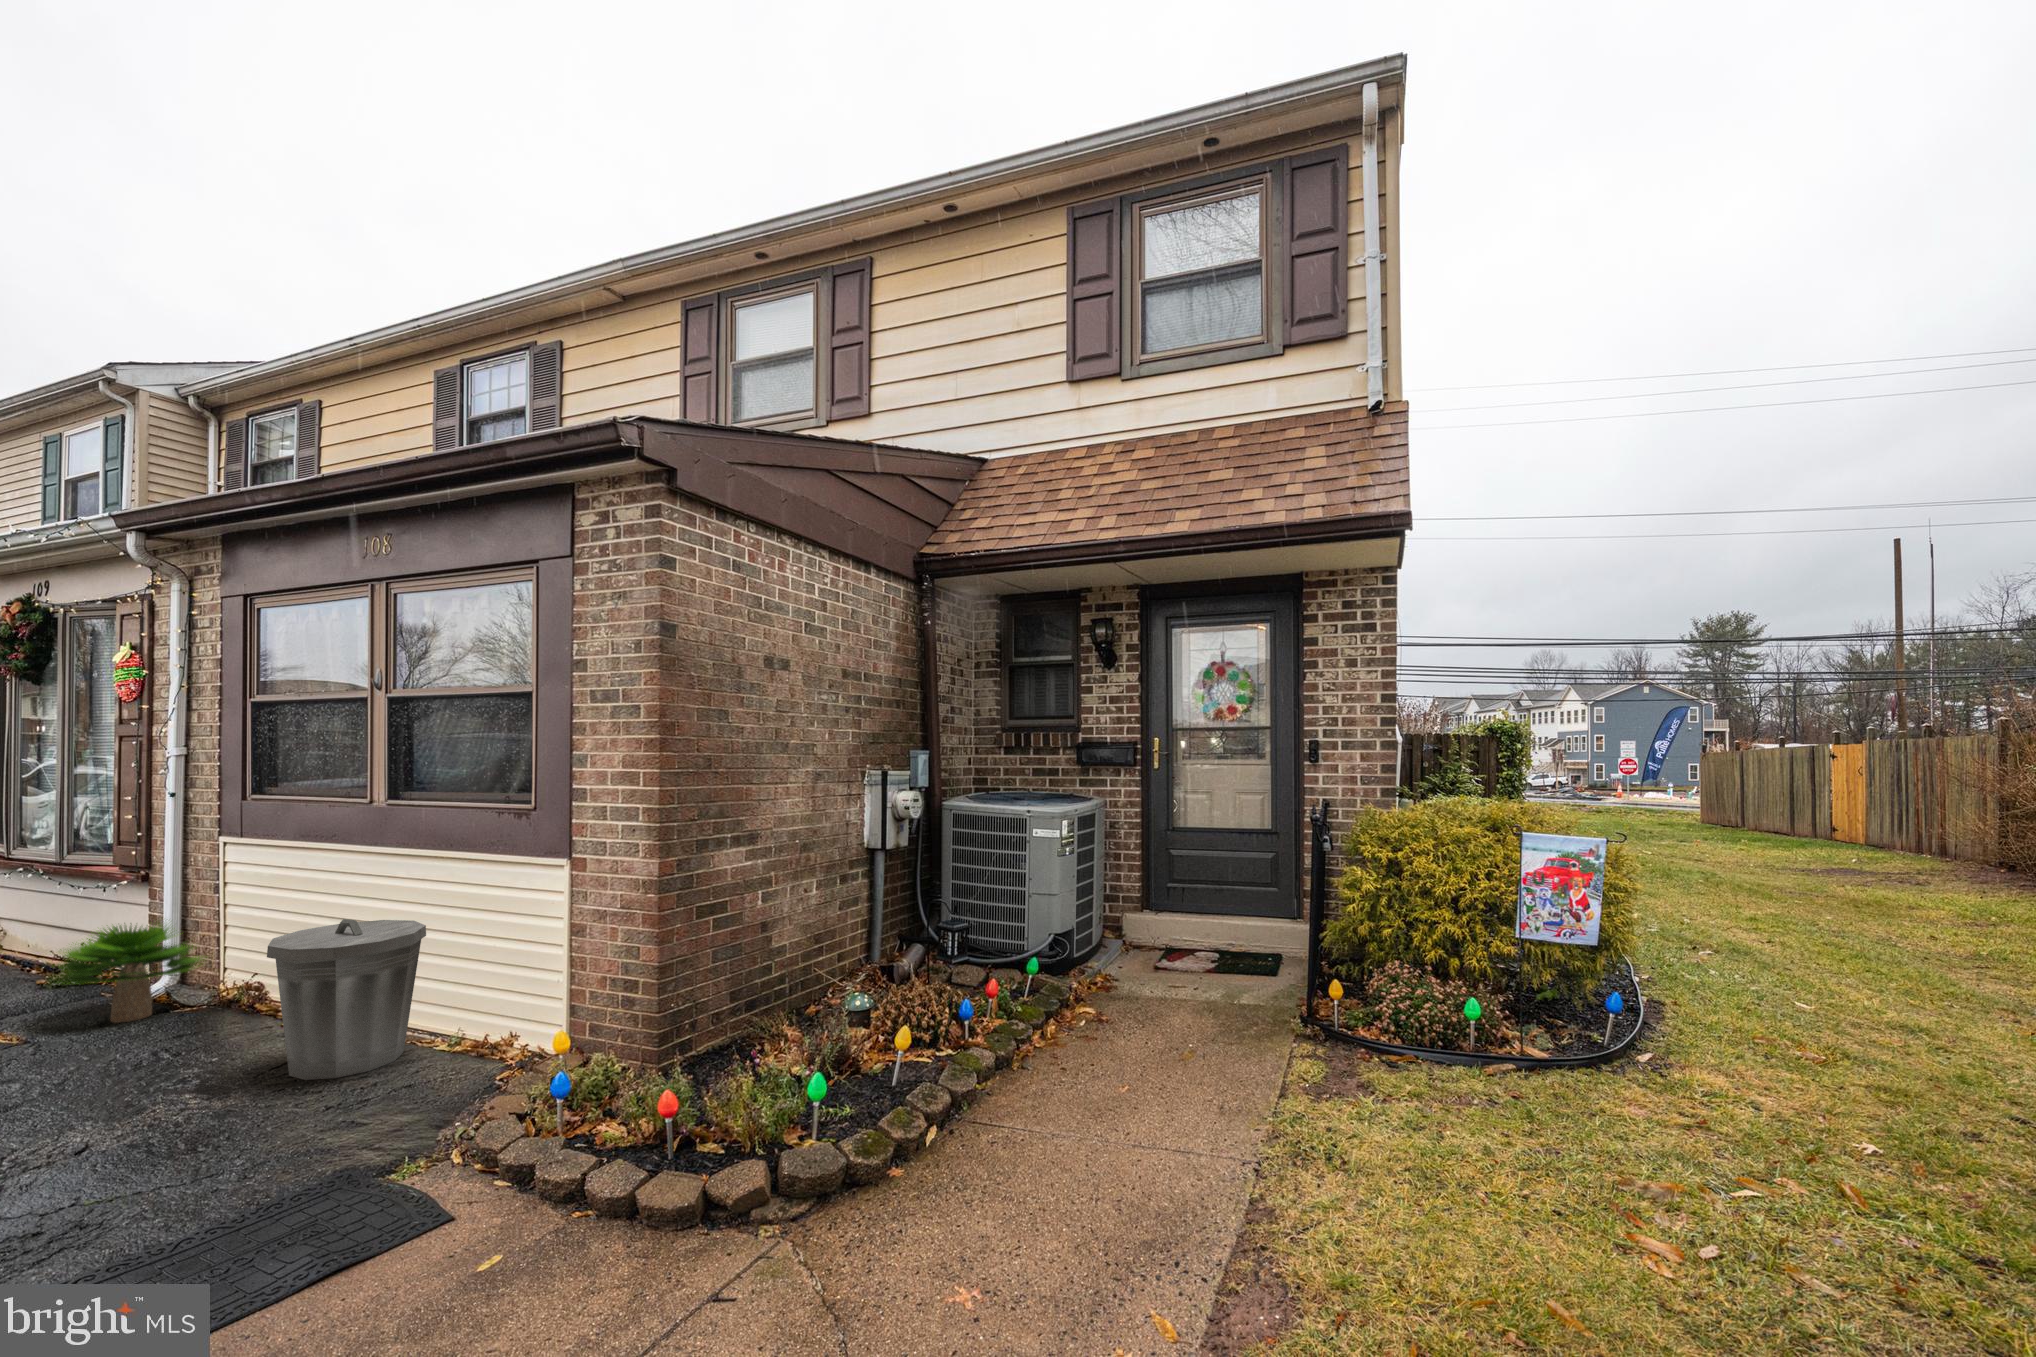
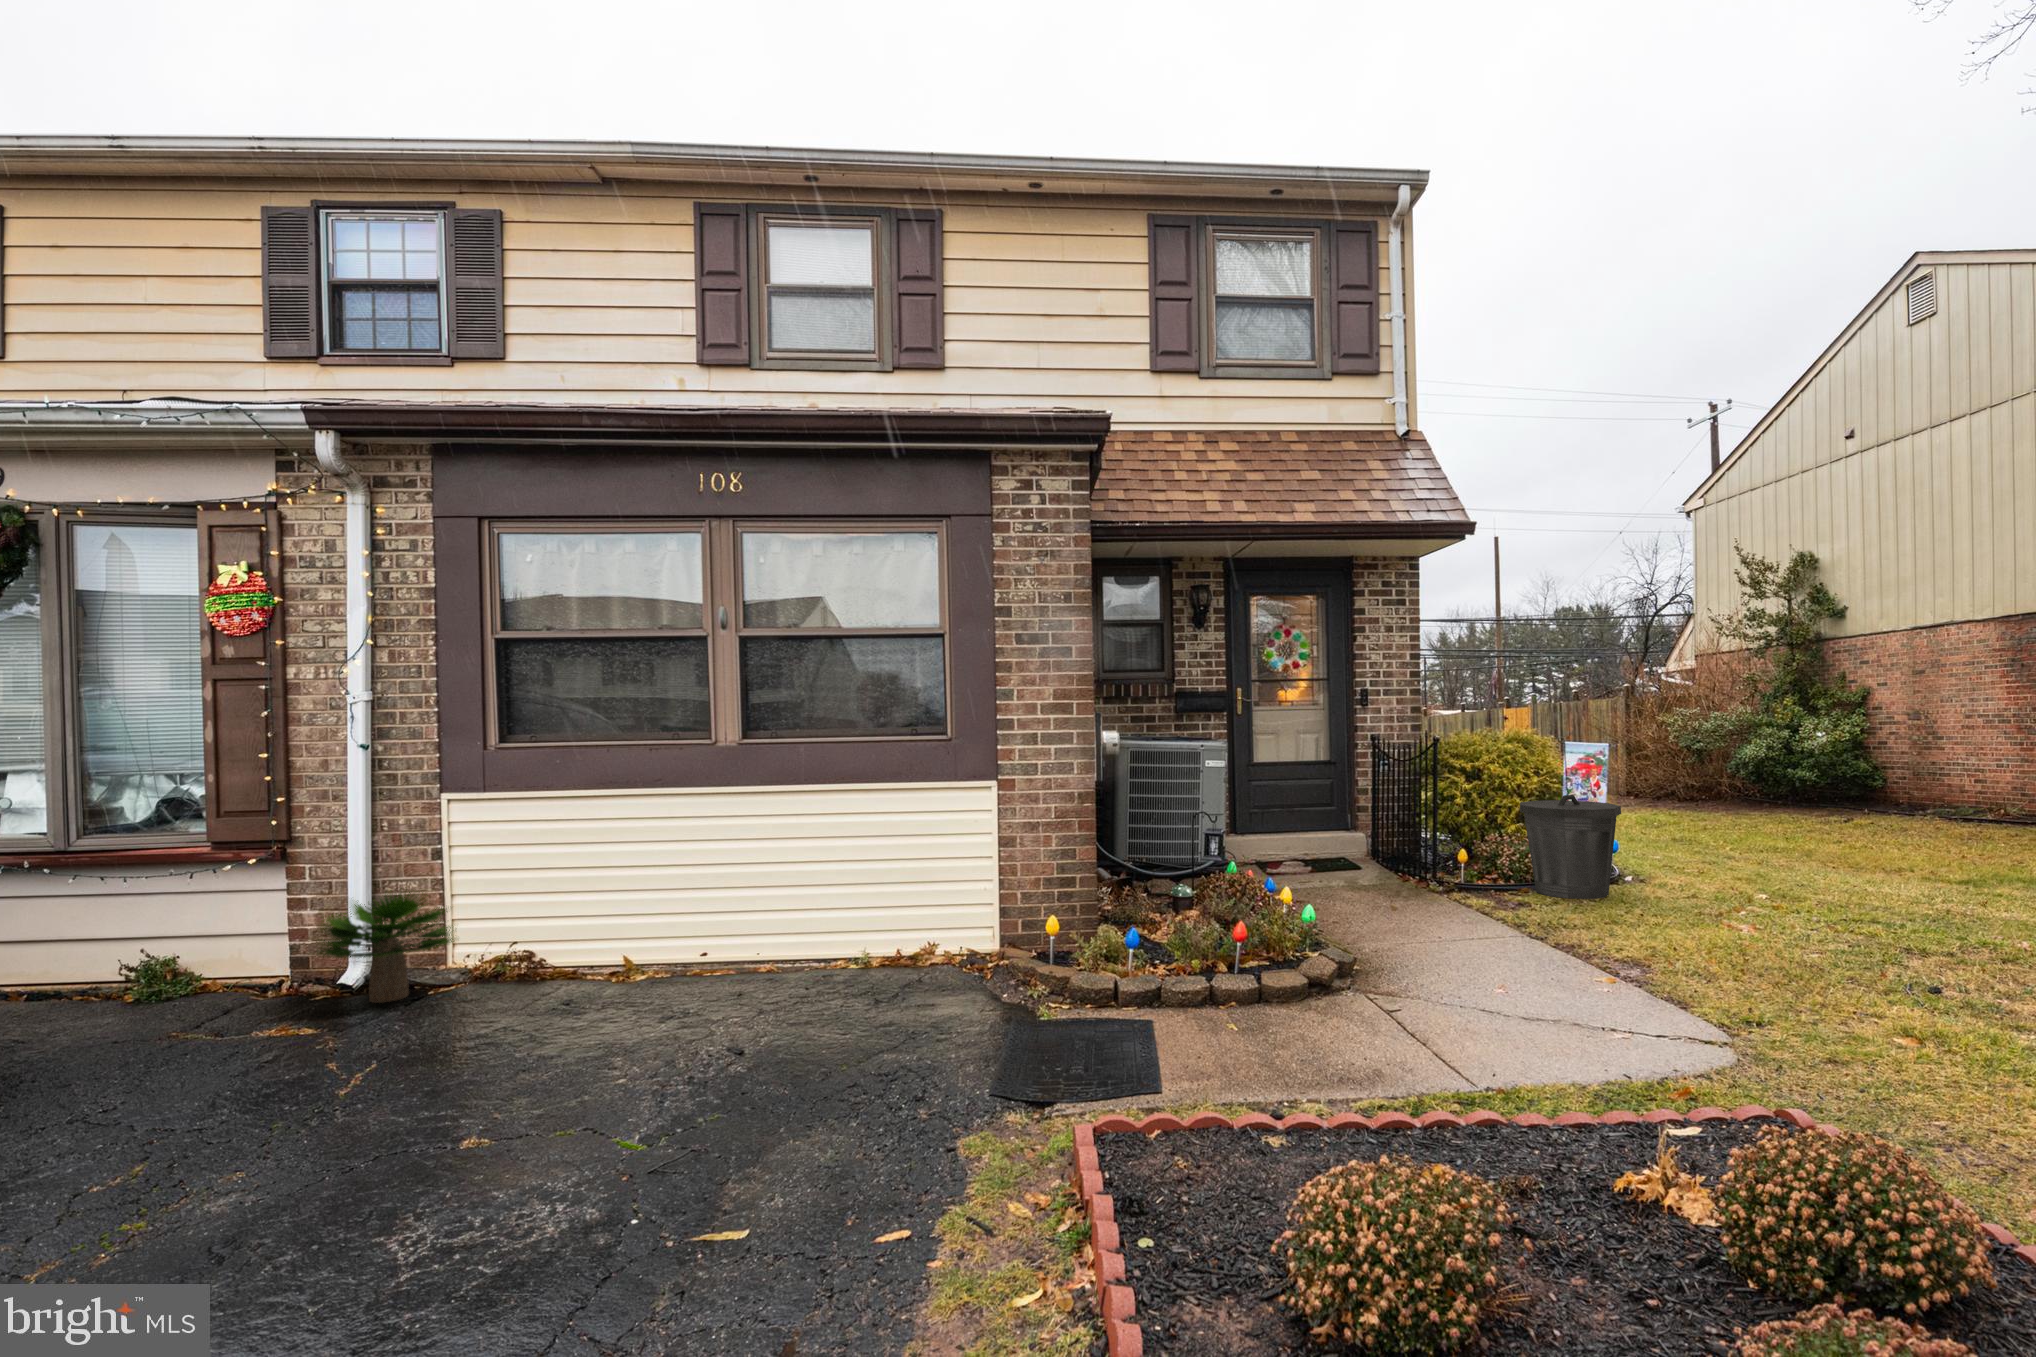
trash can: present [267,919,426,1080] -> present [1520,795,1621,899]

